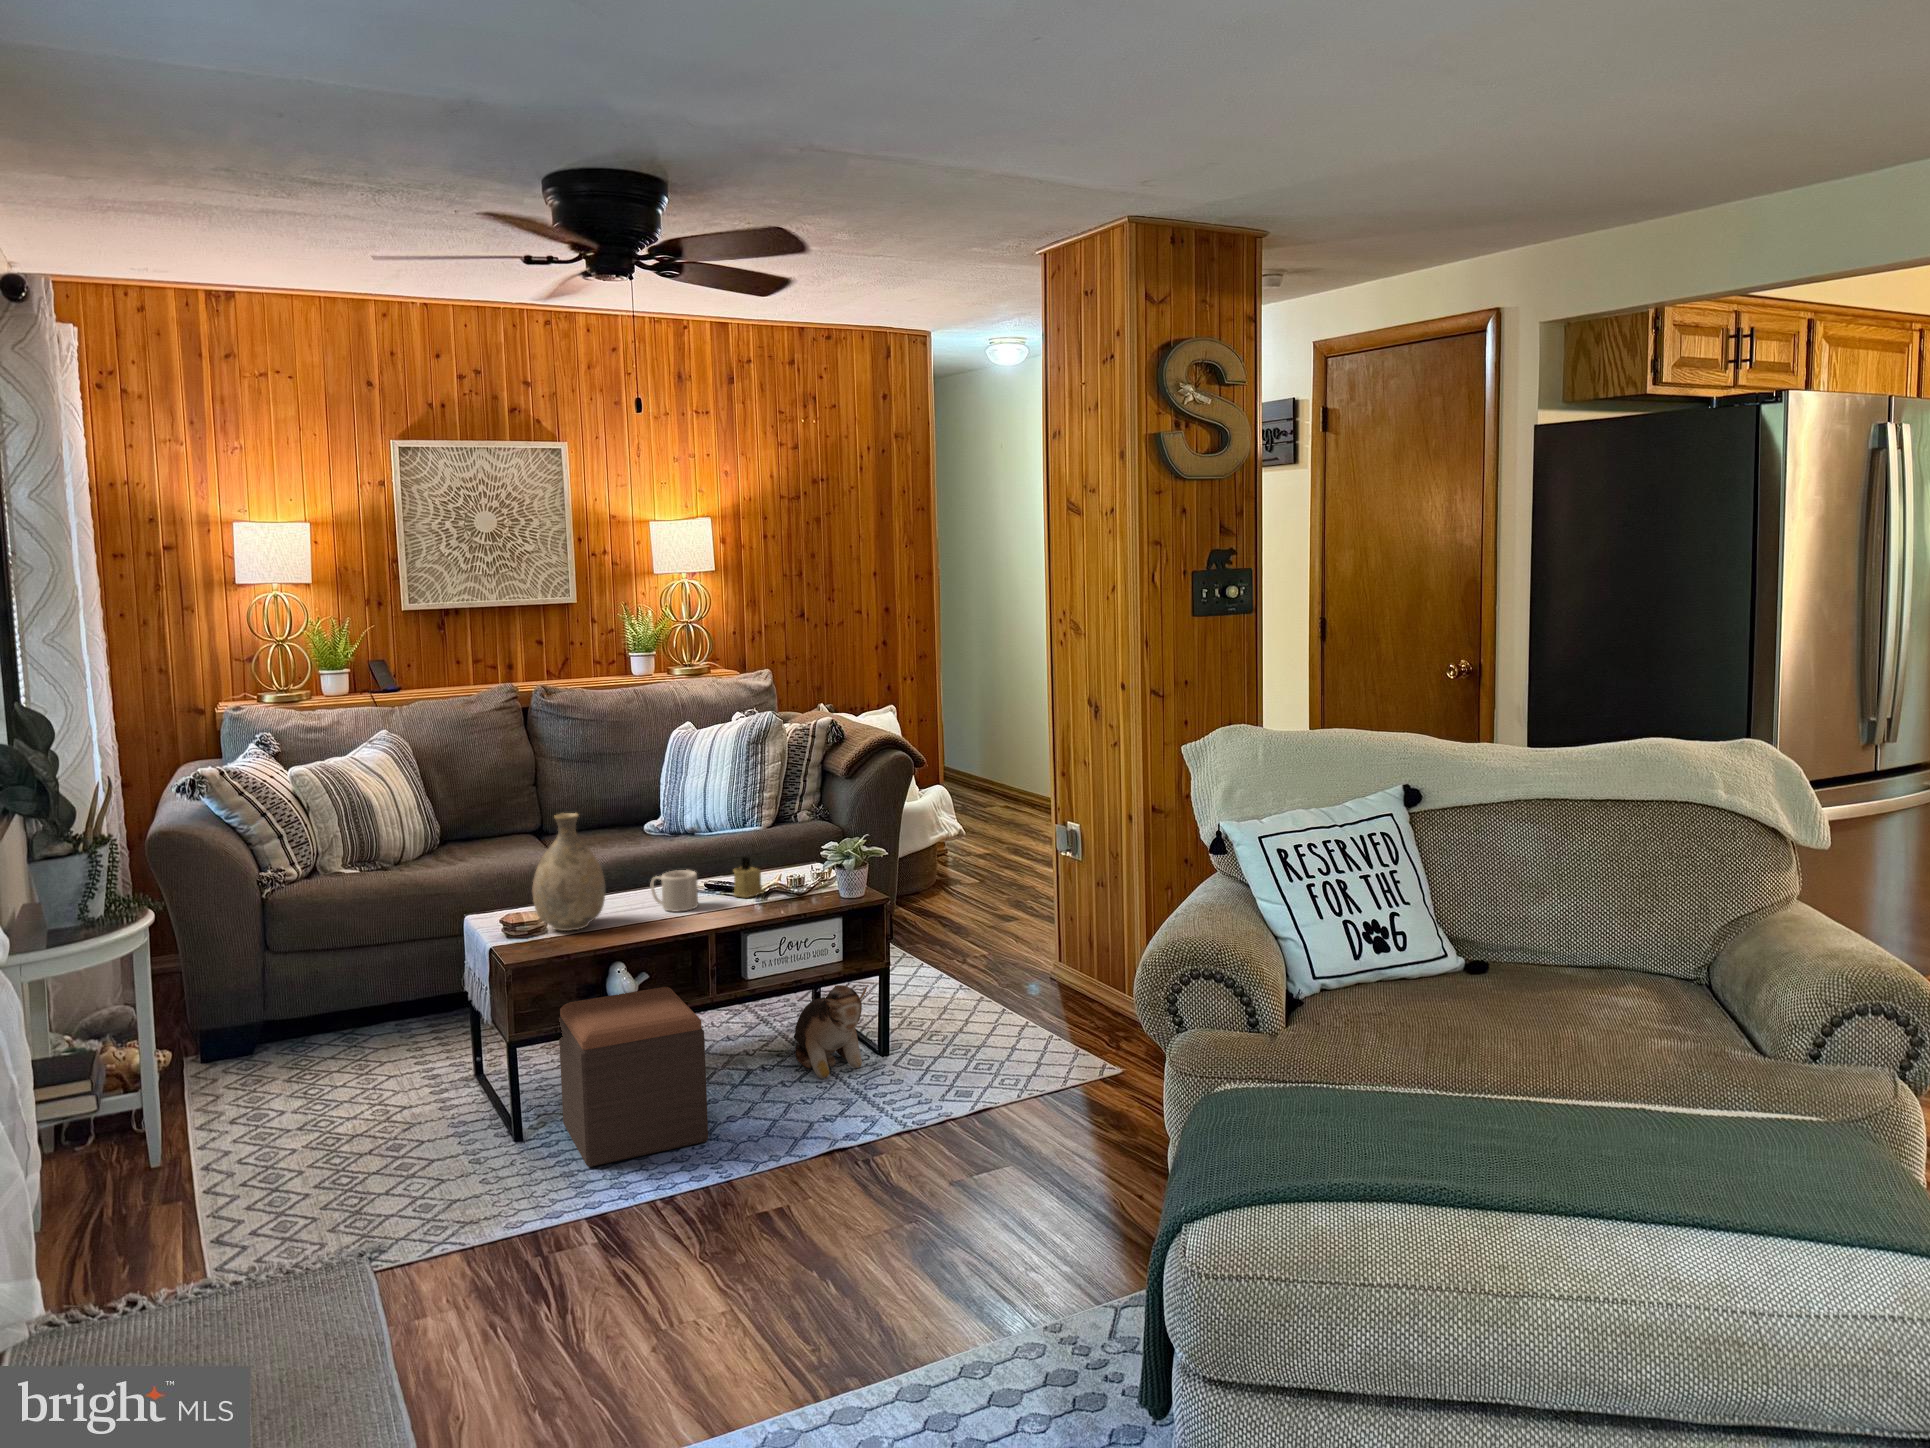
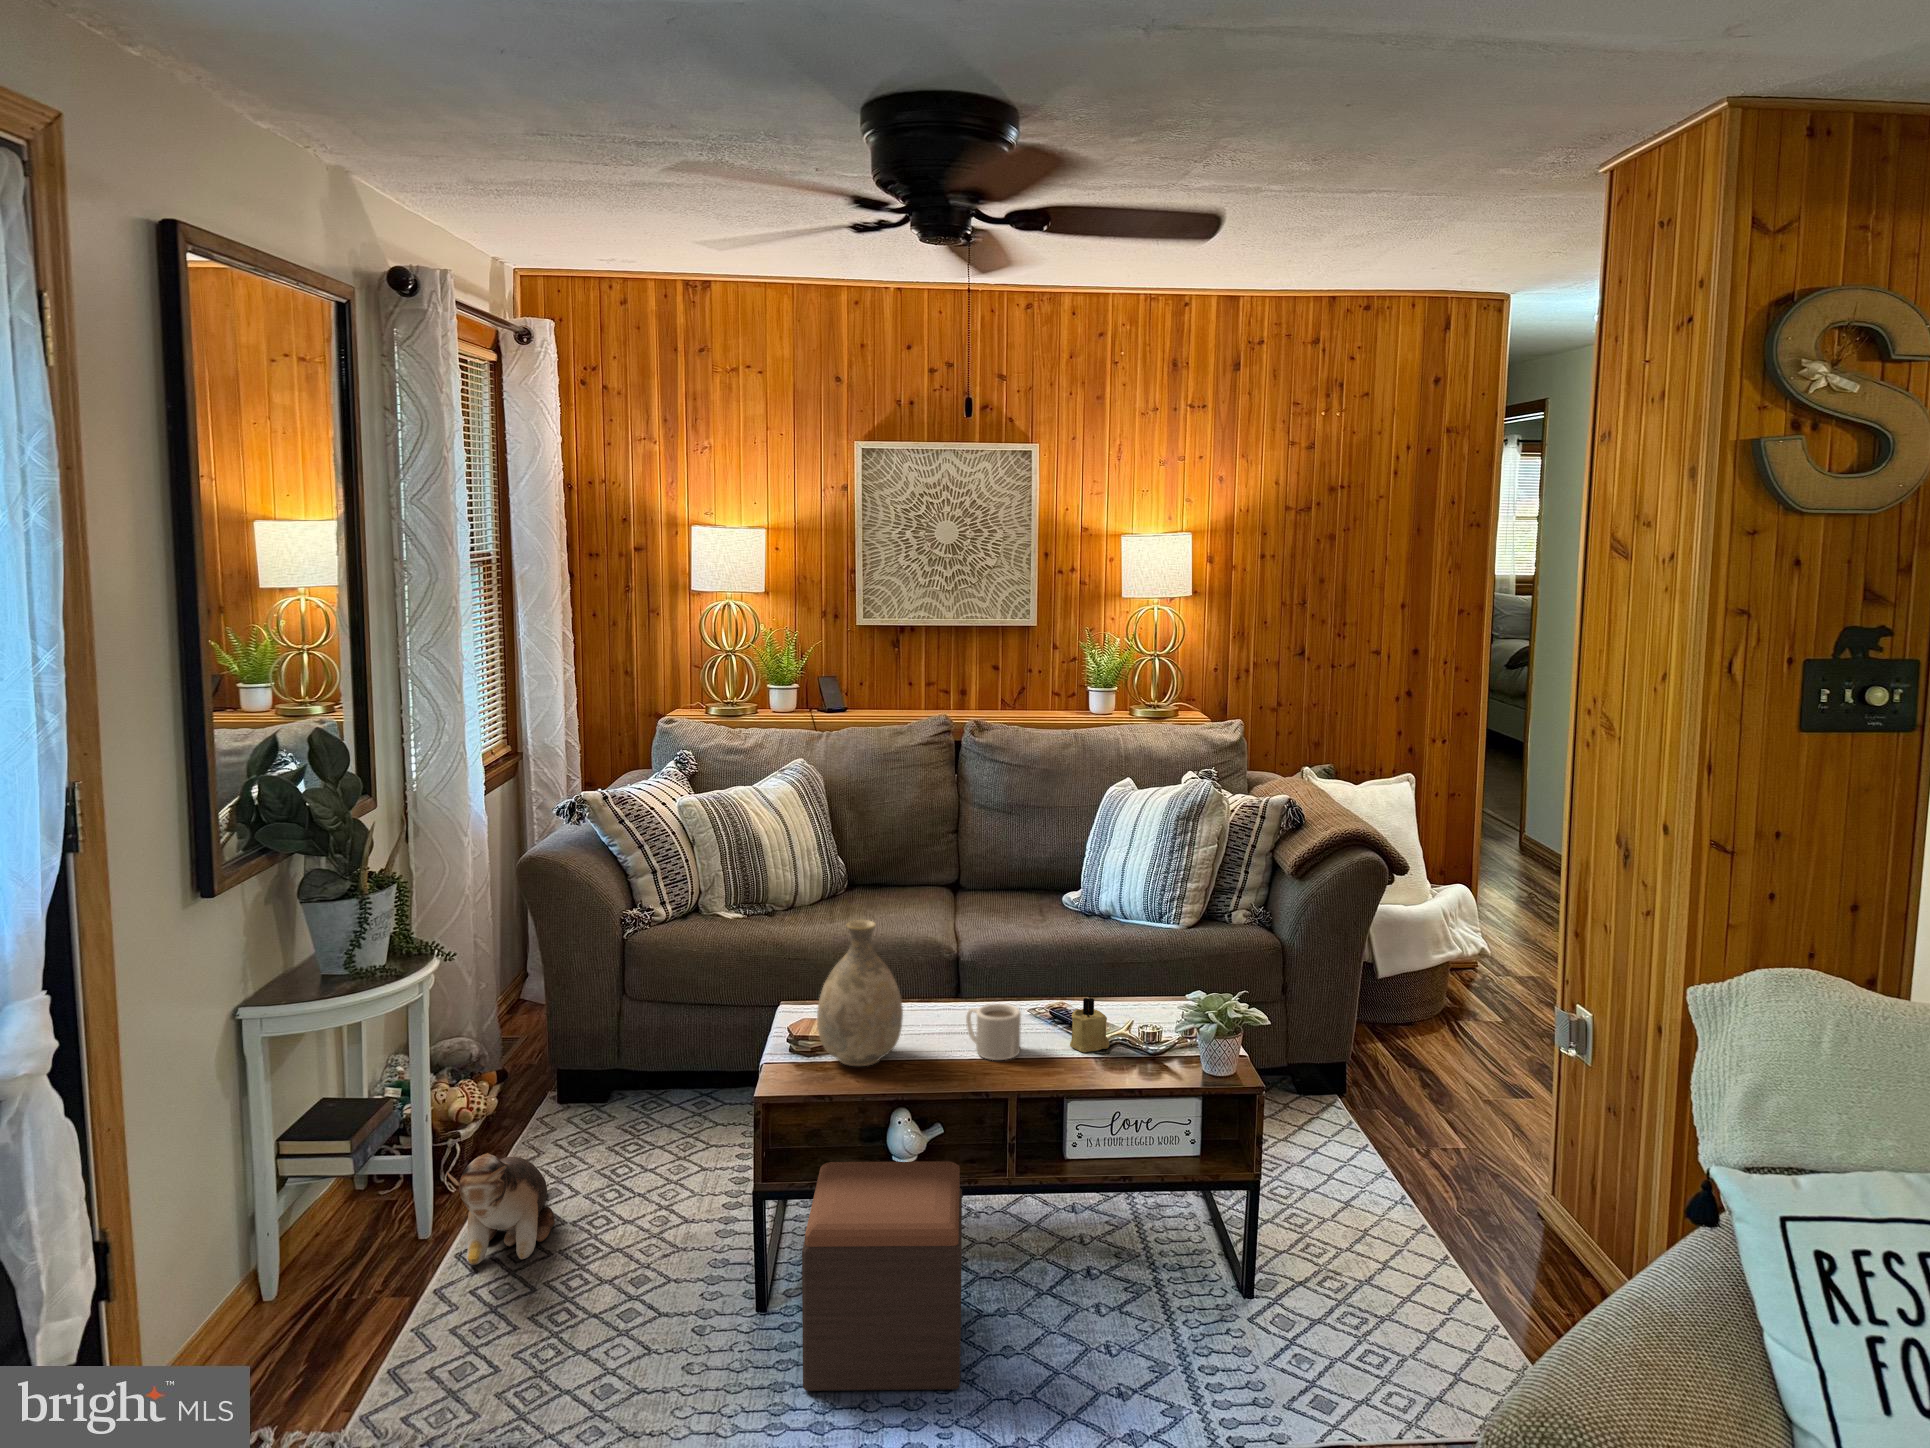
plush toy: present [794,985,867,1079] -> present [447,1153,555,1265]

